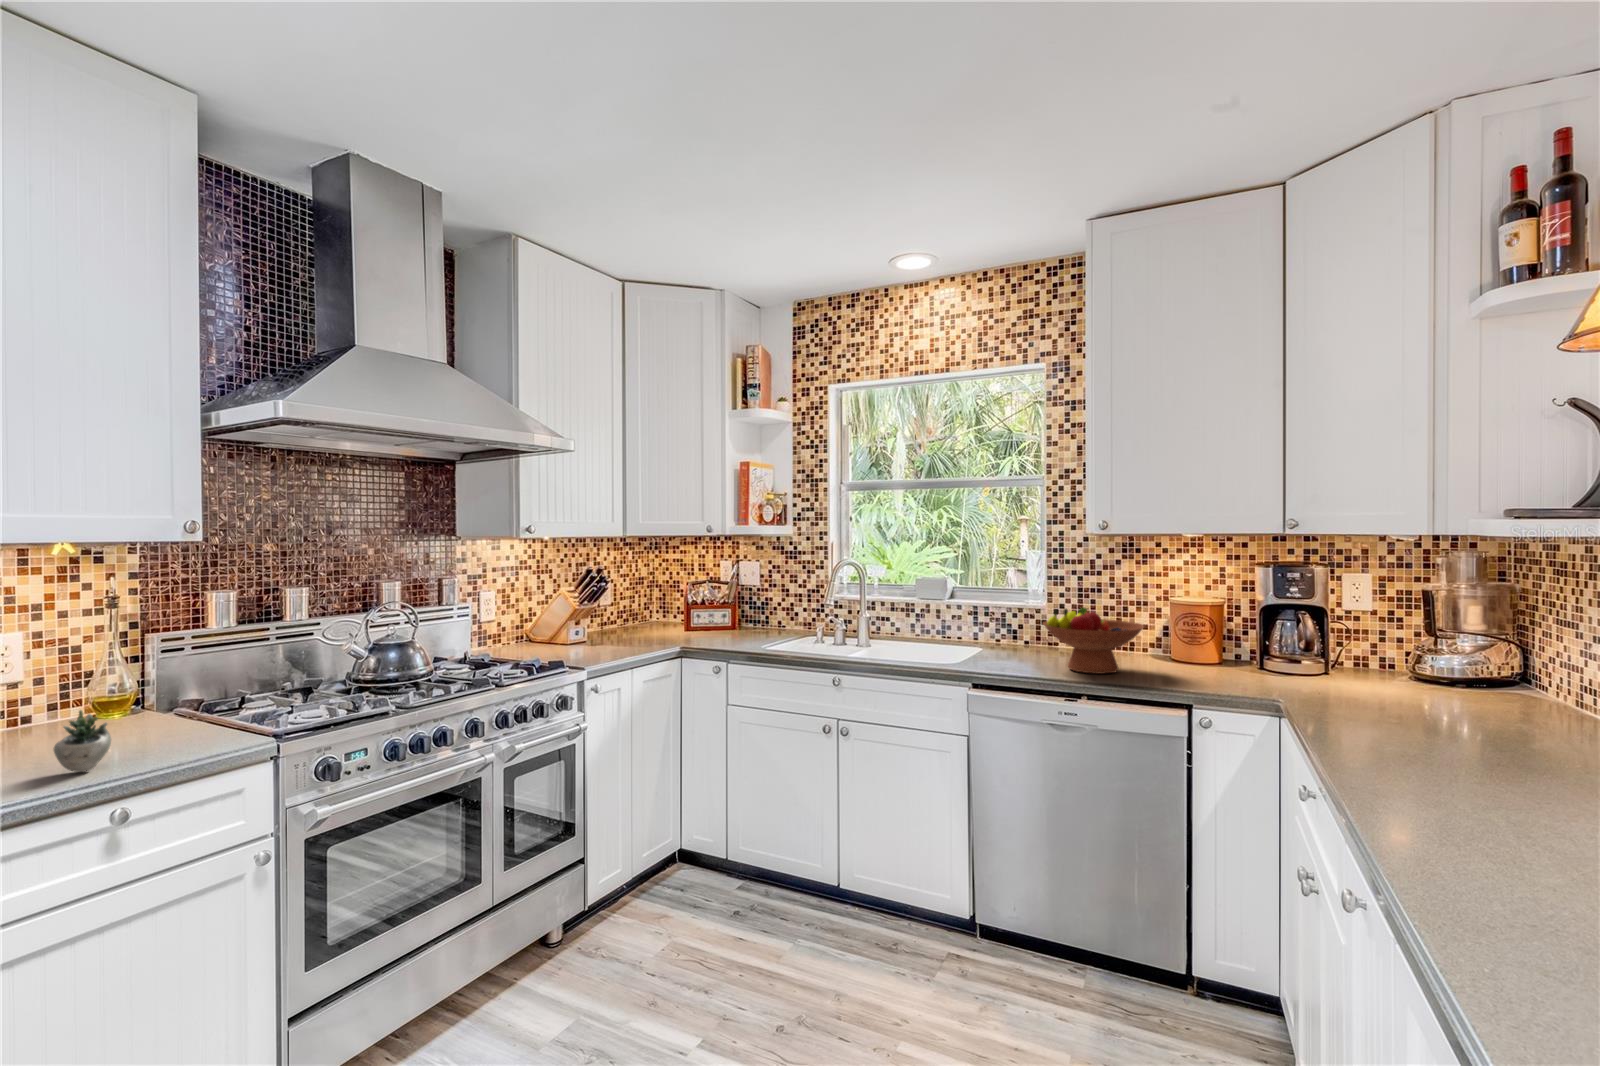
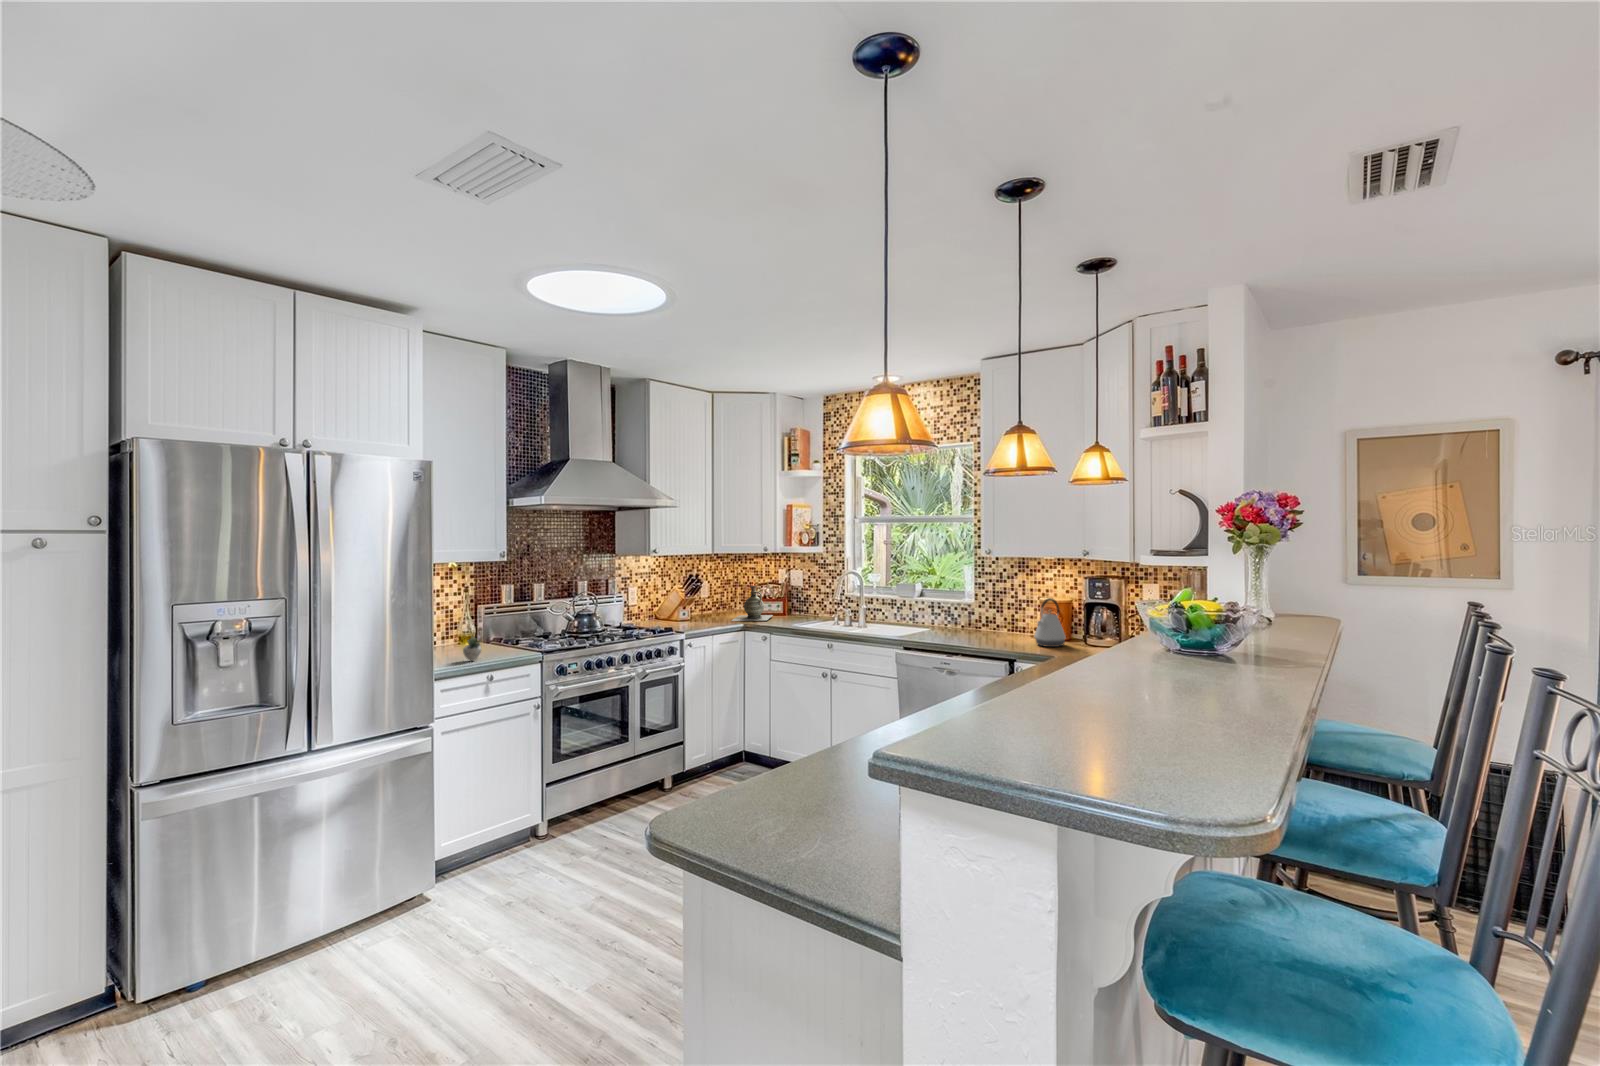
ceramic jug: none [655,586,719,643] -> present [732,586,773,621]
kettle: none [1198,599,1255,681] -> present [1034,598,1066,647]
fruit bowl: present [1043,608,1144,674] -> none [947,602,1006,641]

